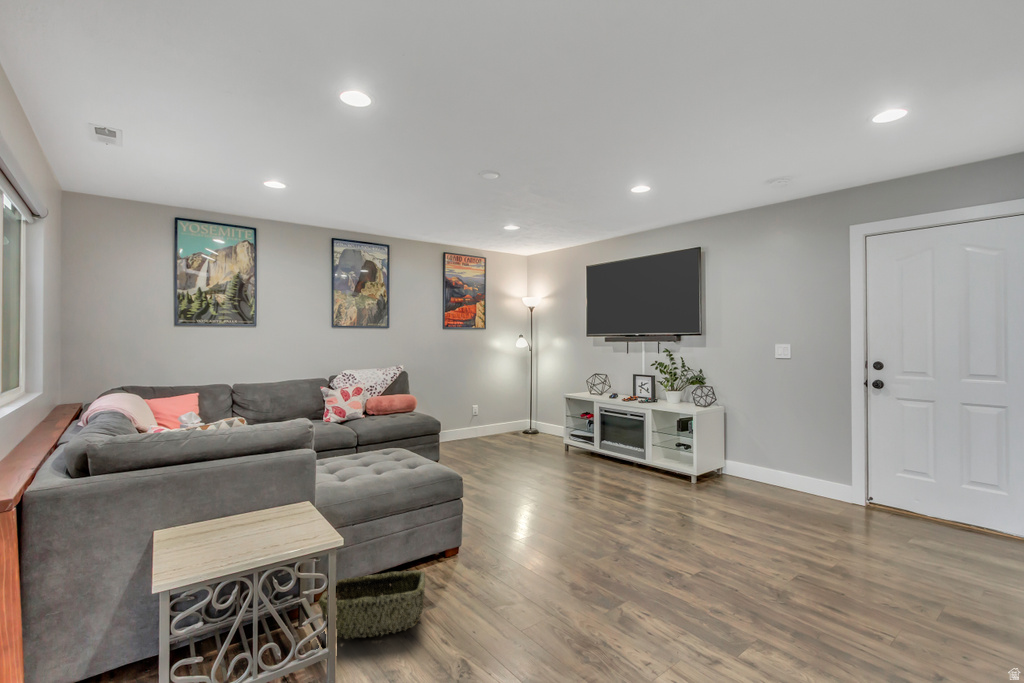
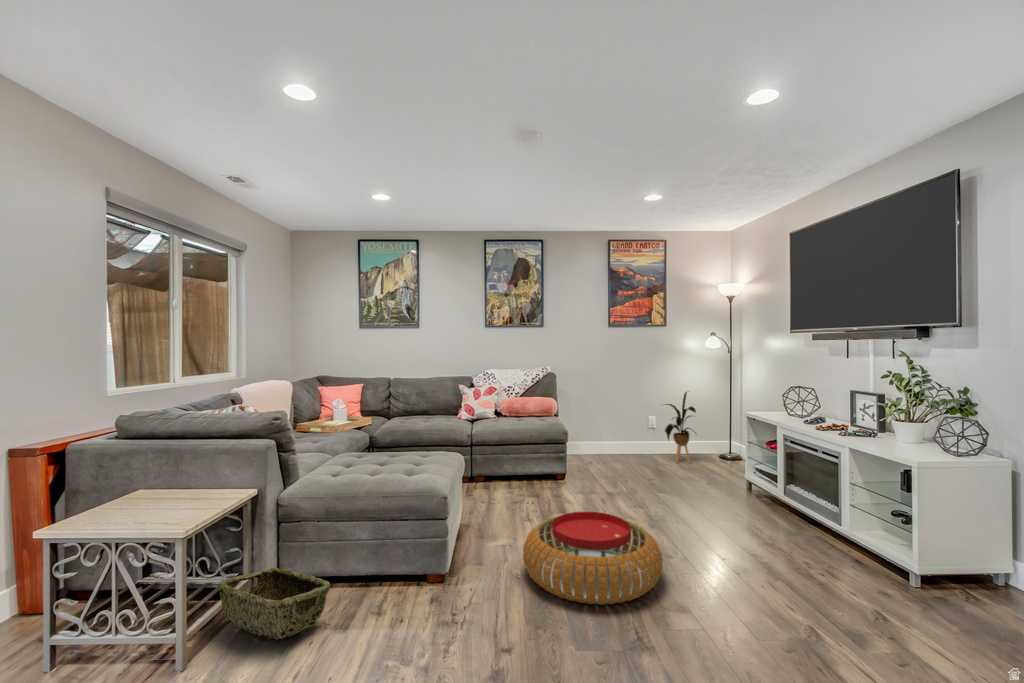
house plant: none [485,382,519,441] -> present [665,392,696,463]
pouf: none [500,475,604,538] -> present [523,512,663,605]

